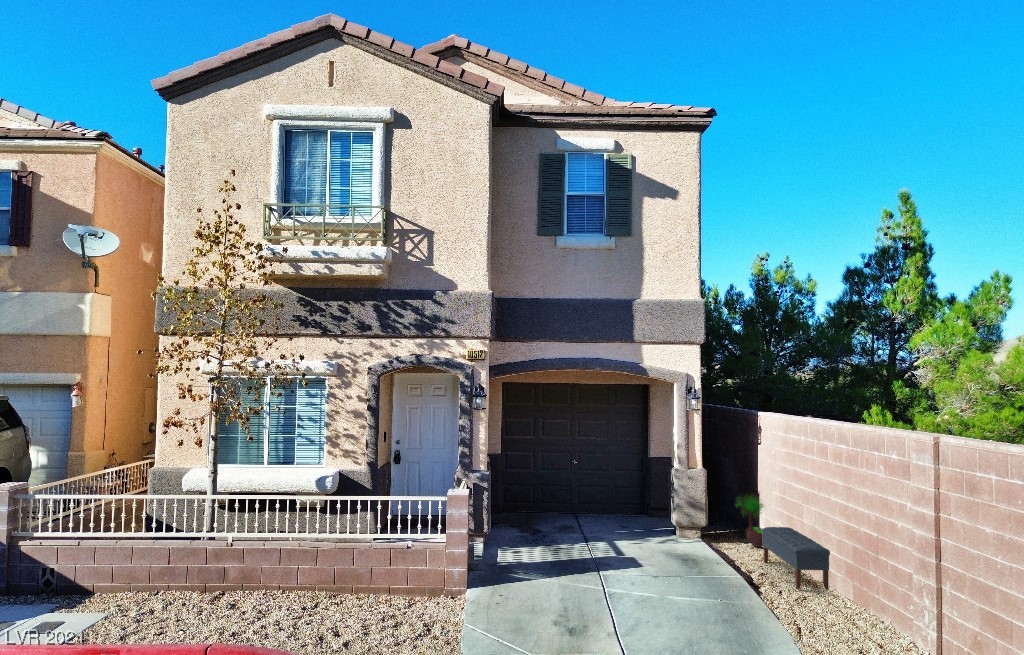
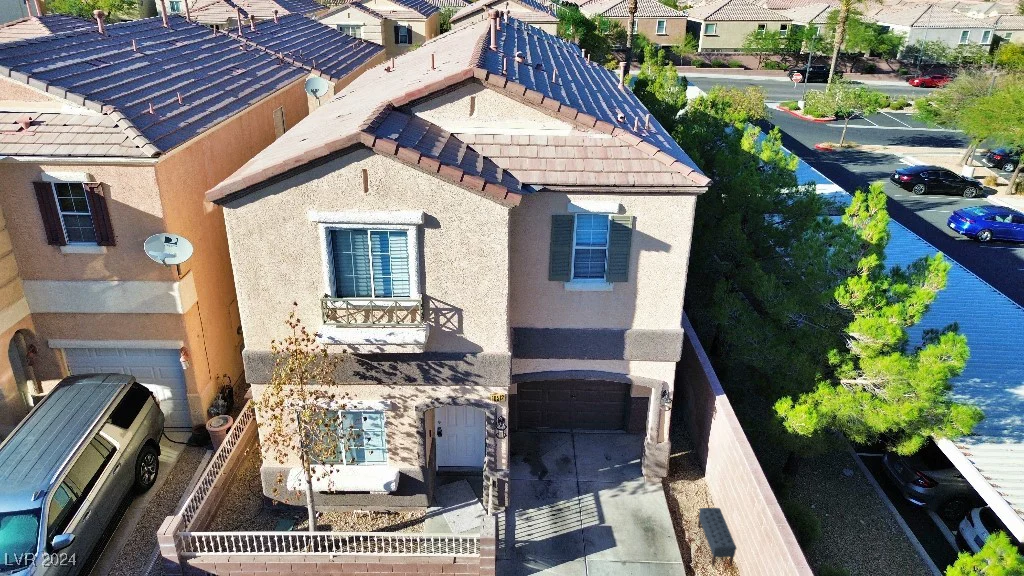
potted tree: present [737,496,764,547] -> none [685,468,709,503]

